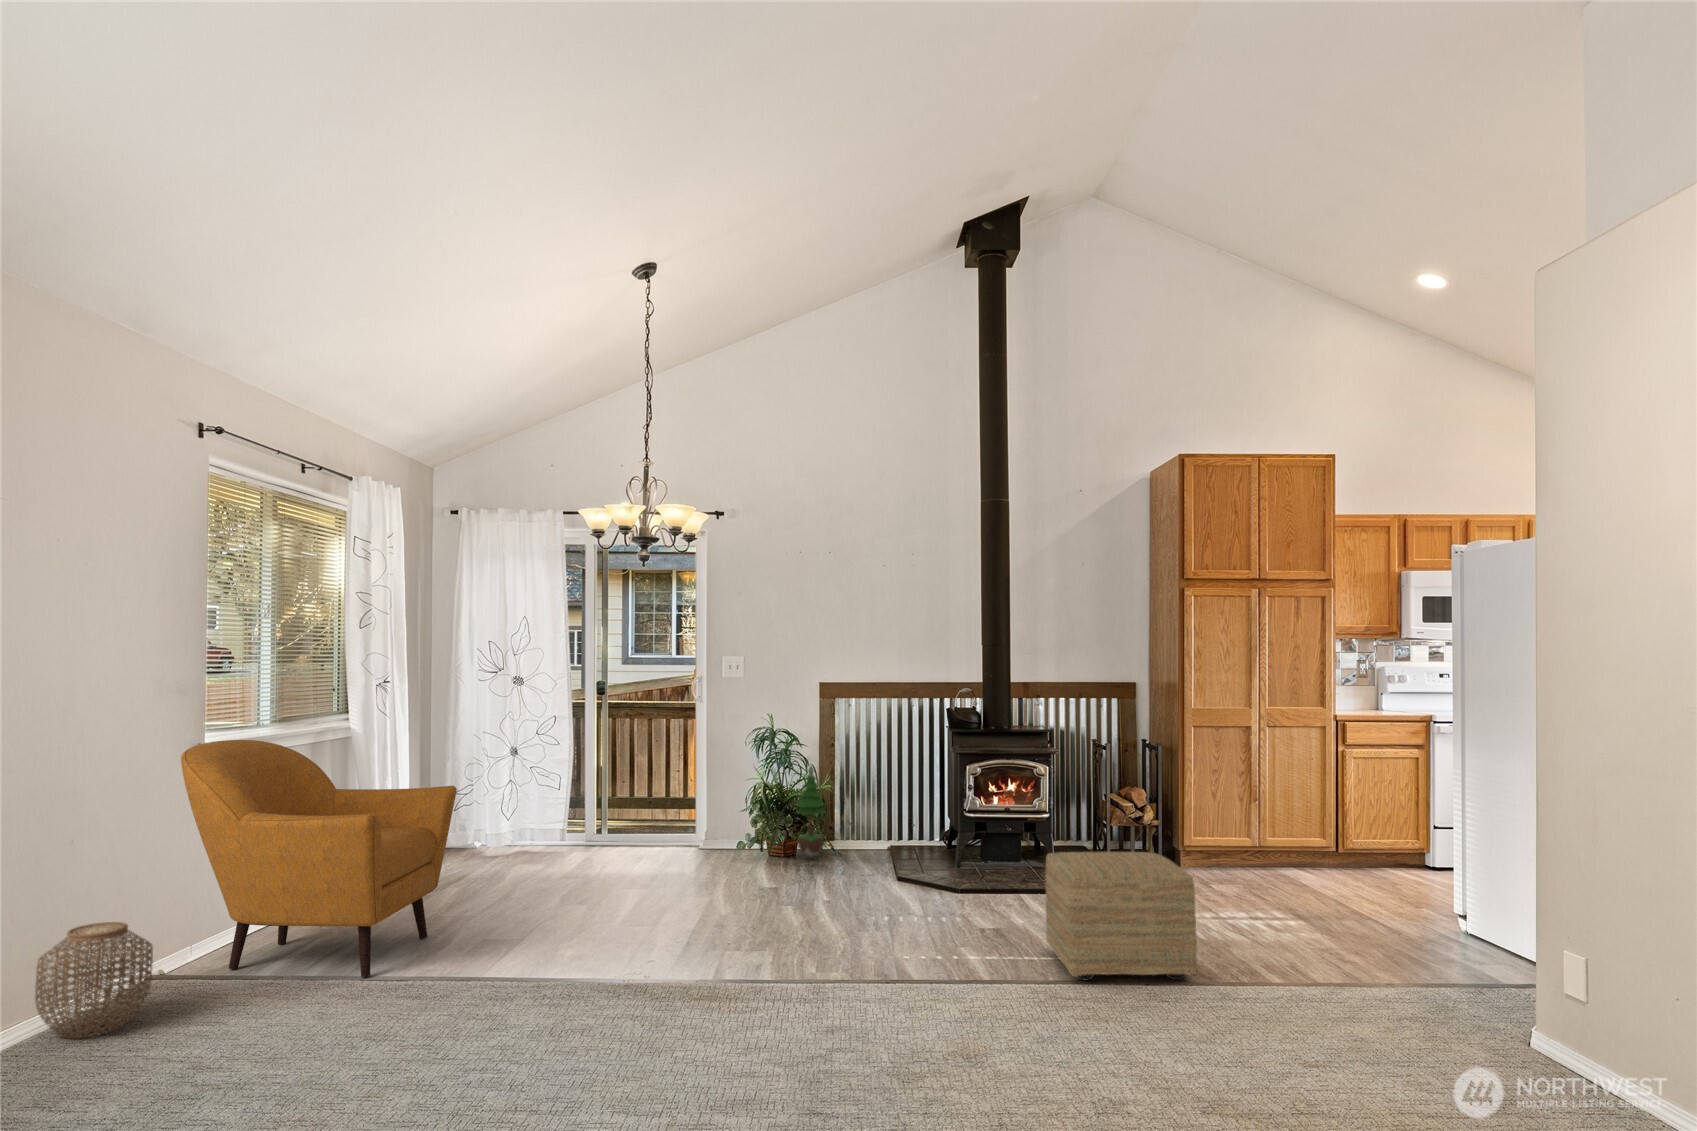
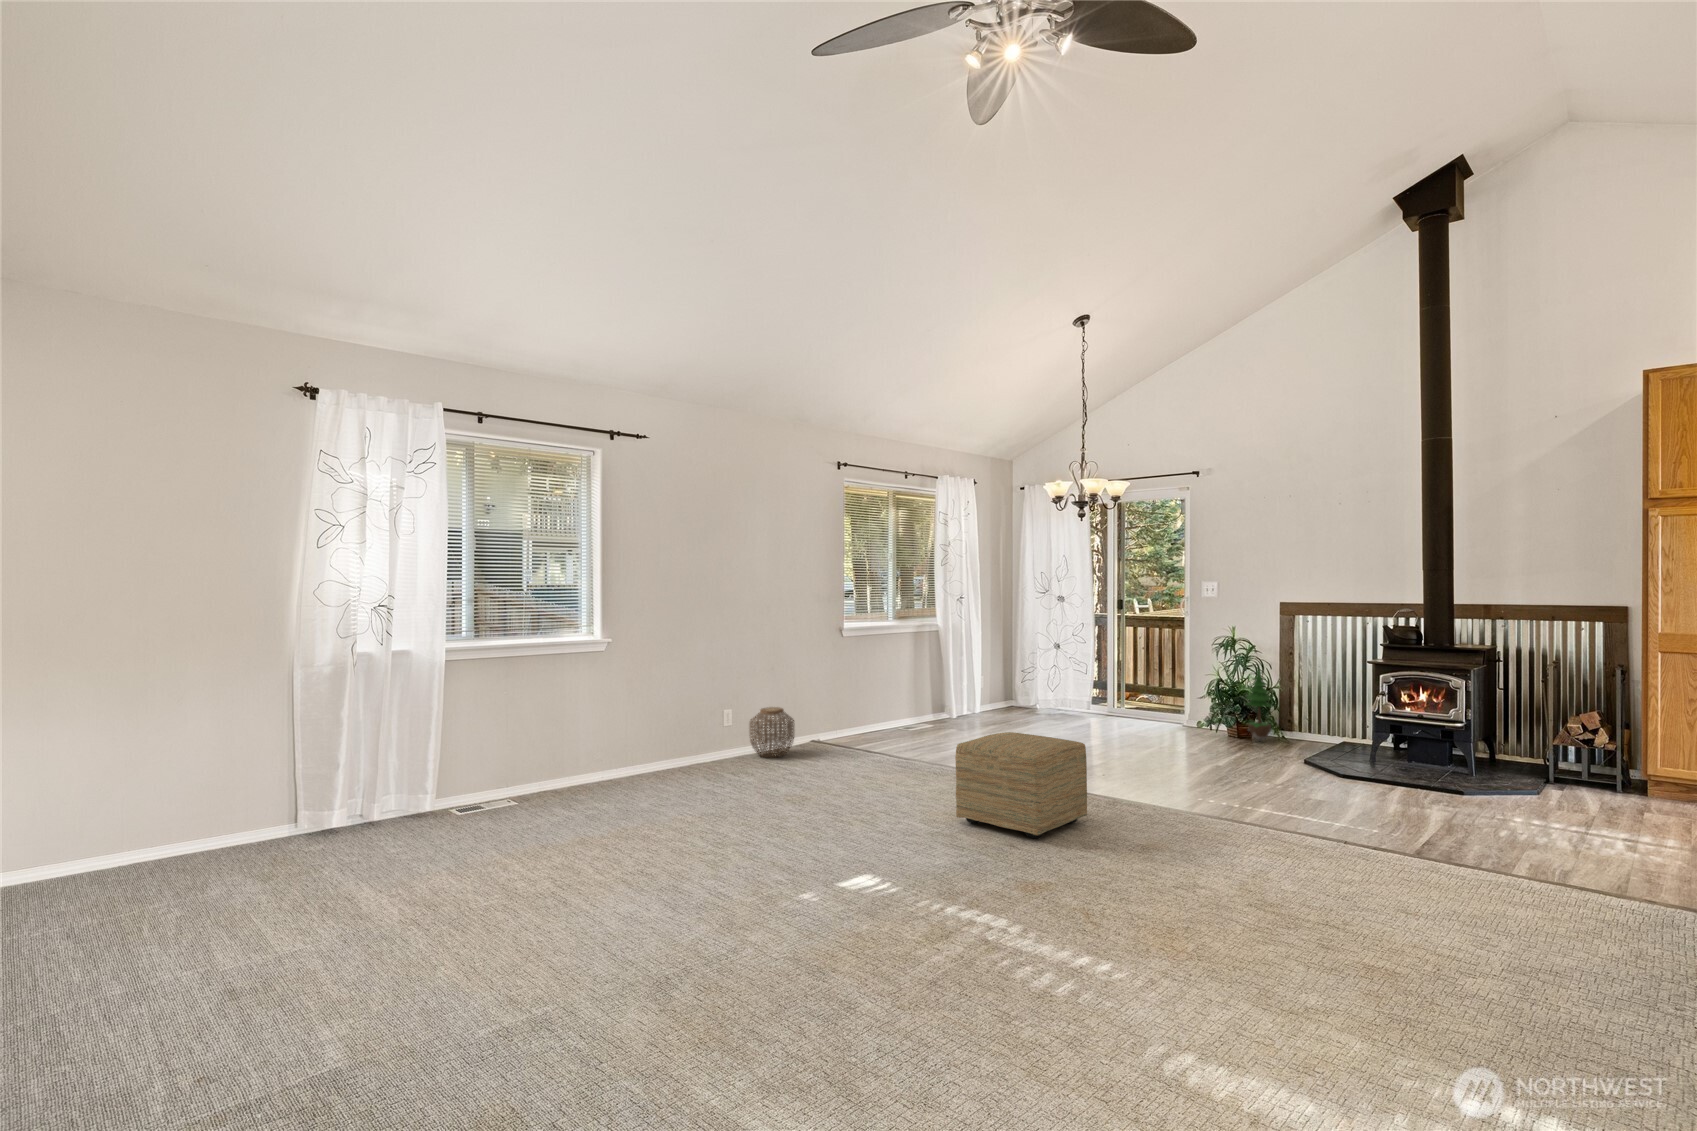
armchair: present [181,740,457,977] -> none [820,627,964,756]
ottoman: present [1046,852,1197,980] -> present [955,732,1087,838]

